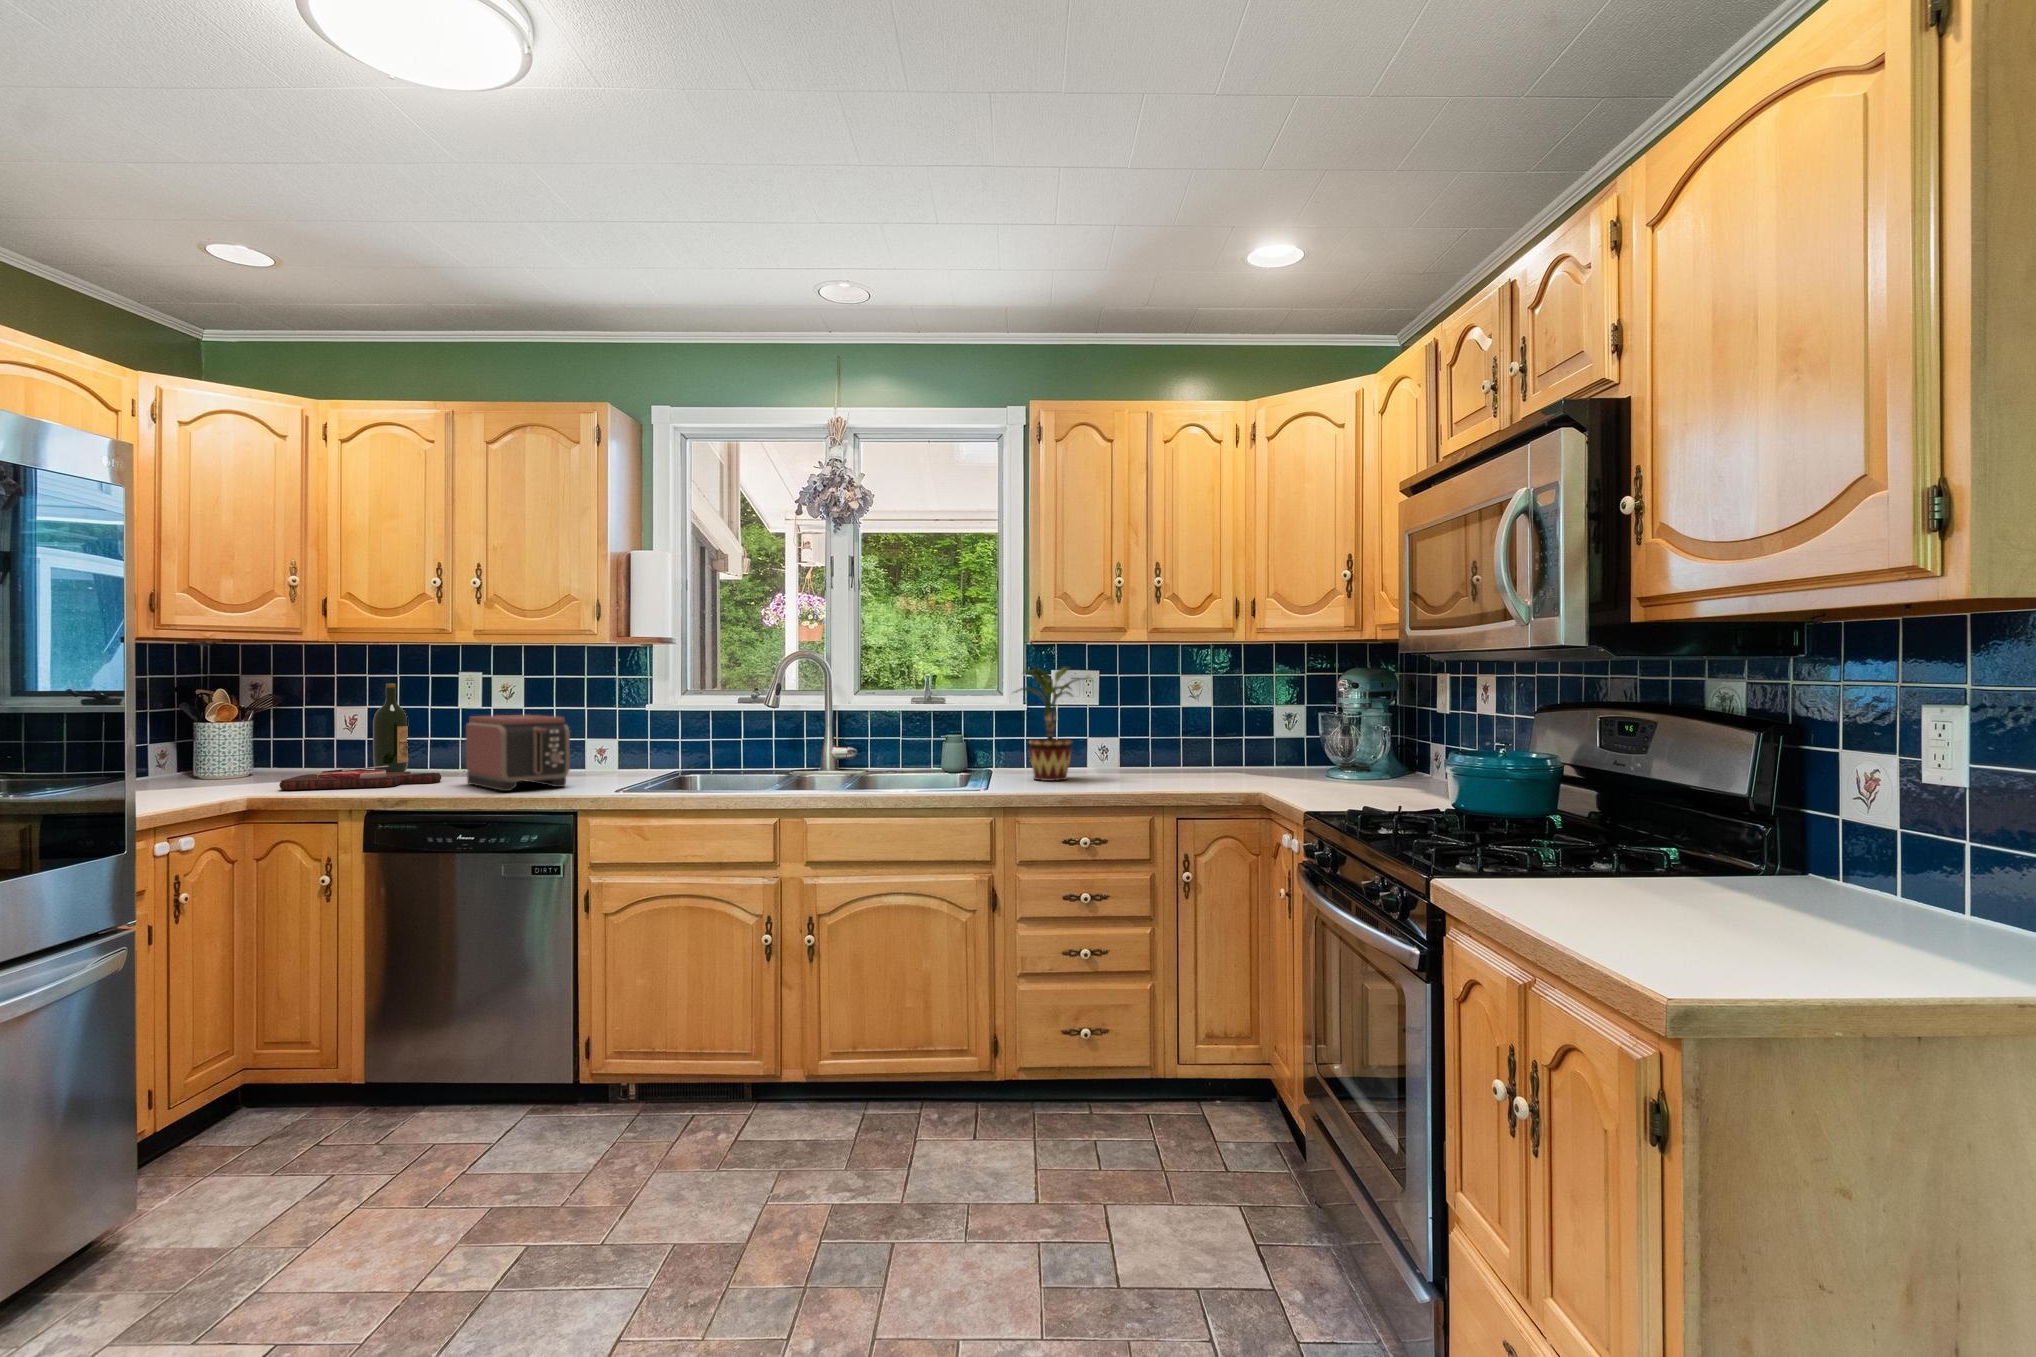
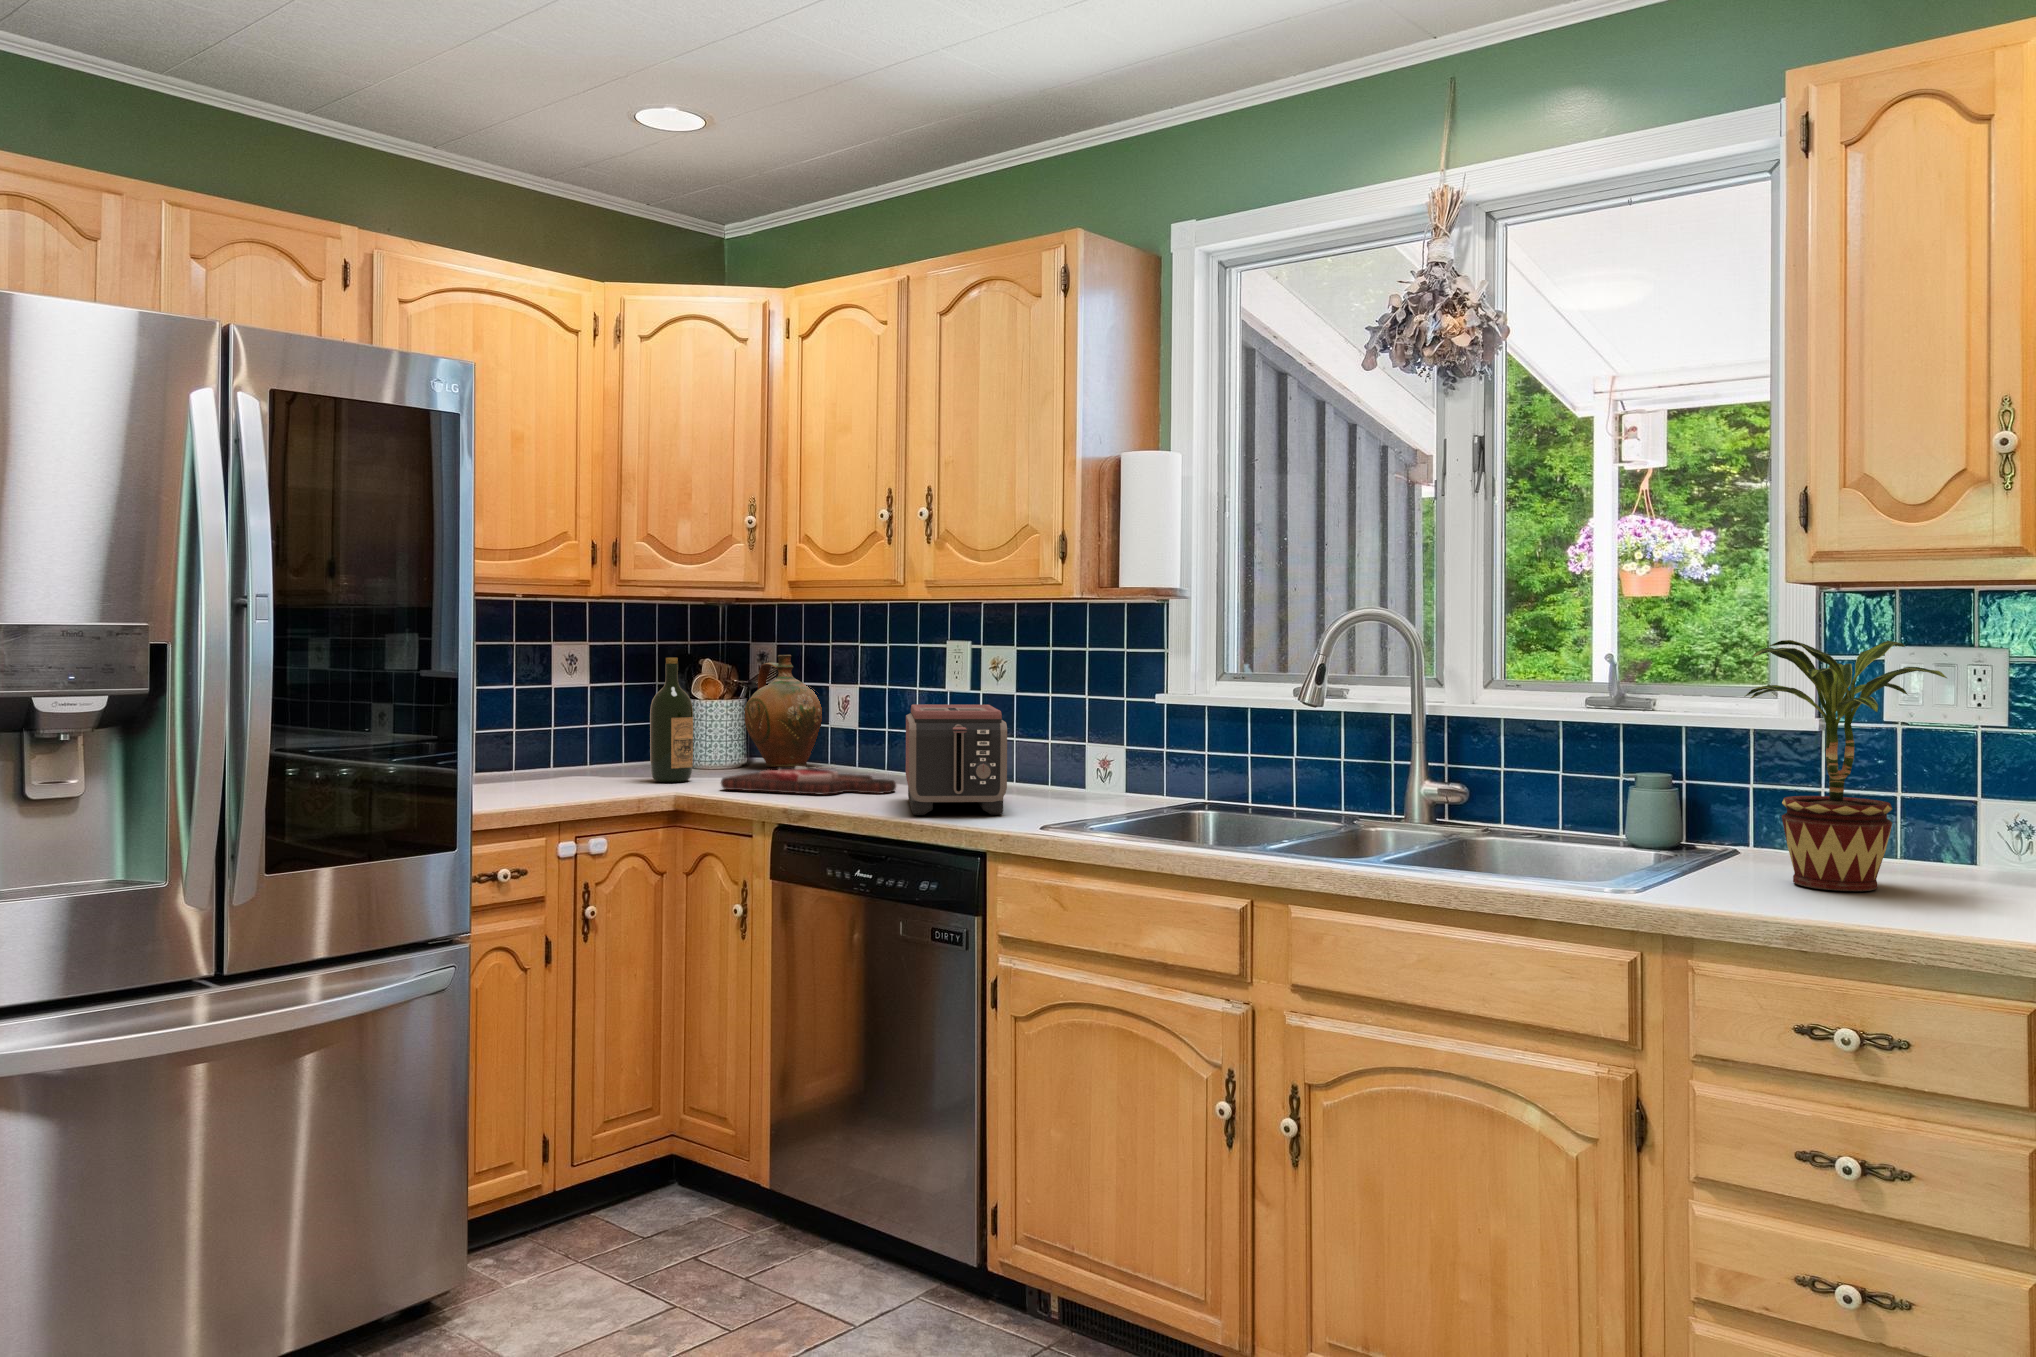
wine bottle: present [373,683,408,772] -> present [650,658,693,782]
ceramic jug: none [246,684,326,774] -> present [745,655,822,768]

